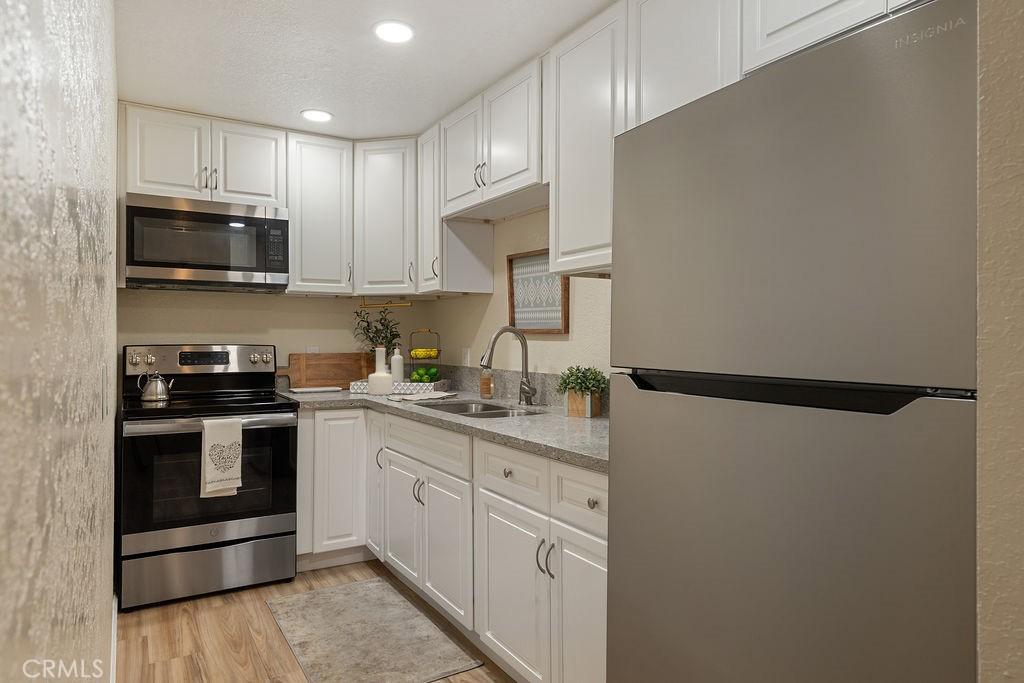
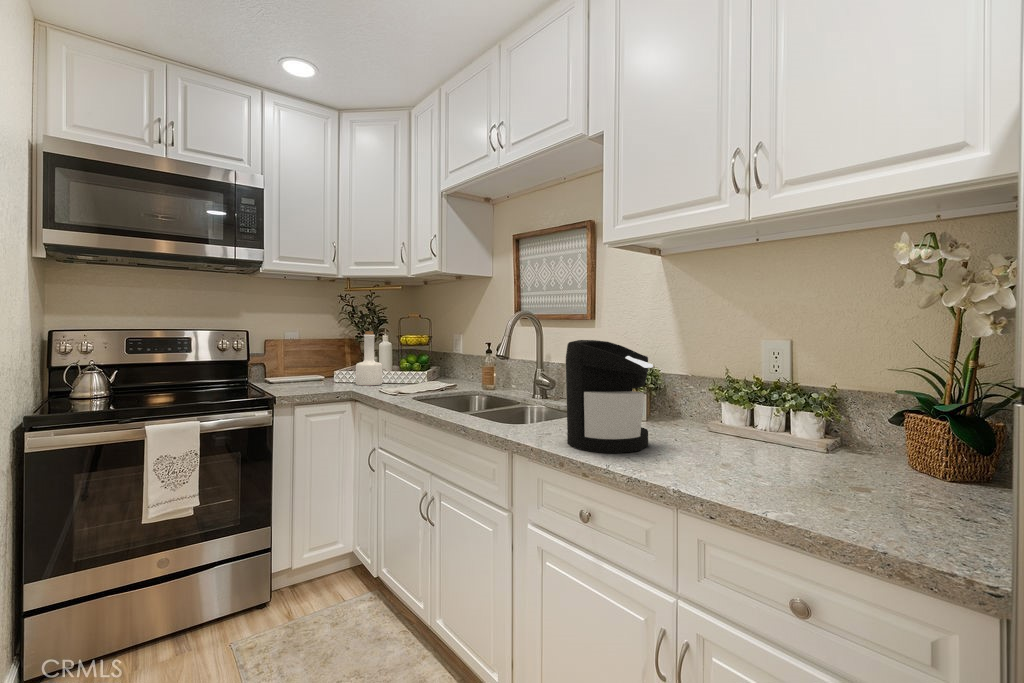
coffee maker: none [509,351,575,432] -> present [566,340,653,453]

